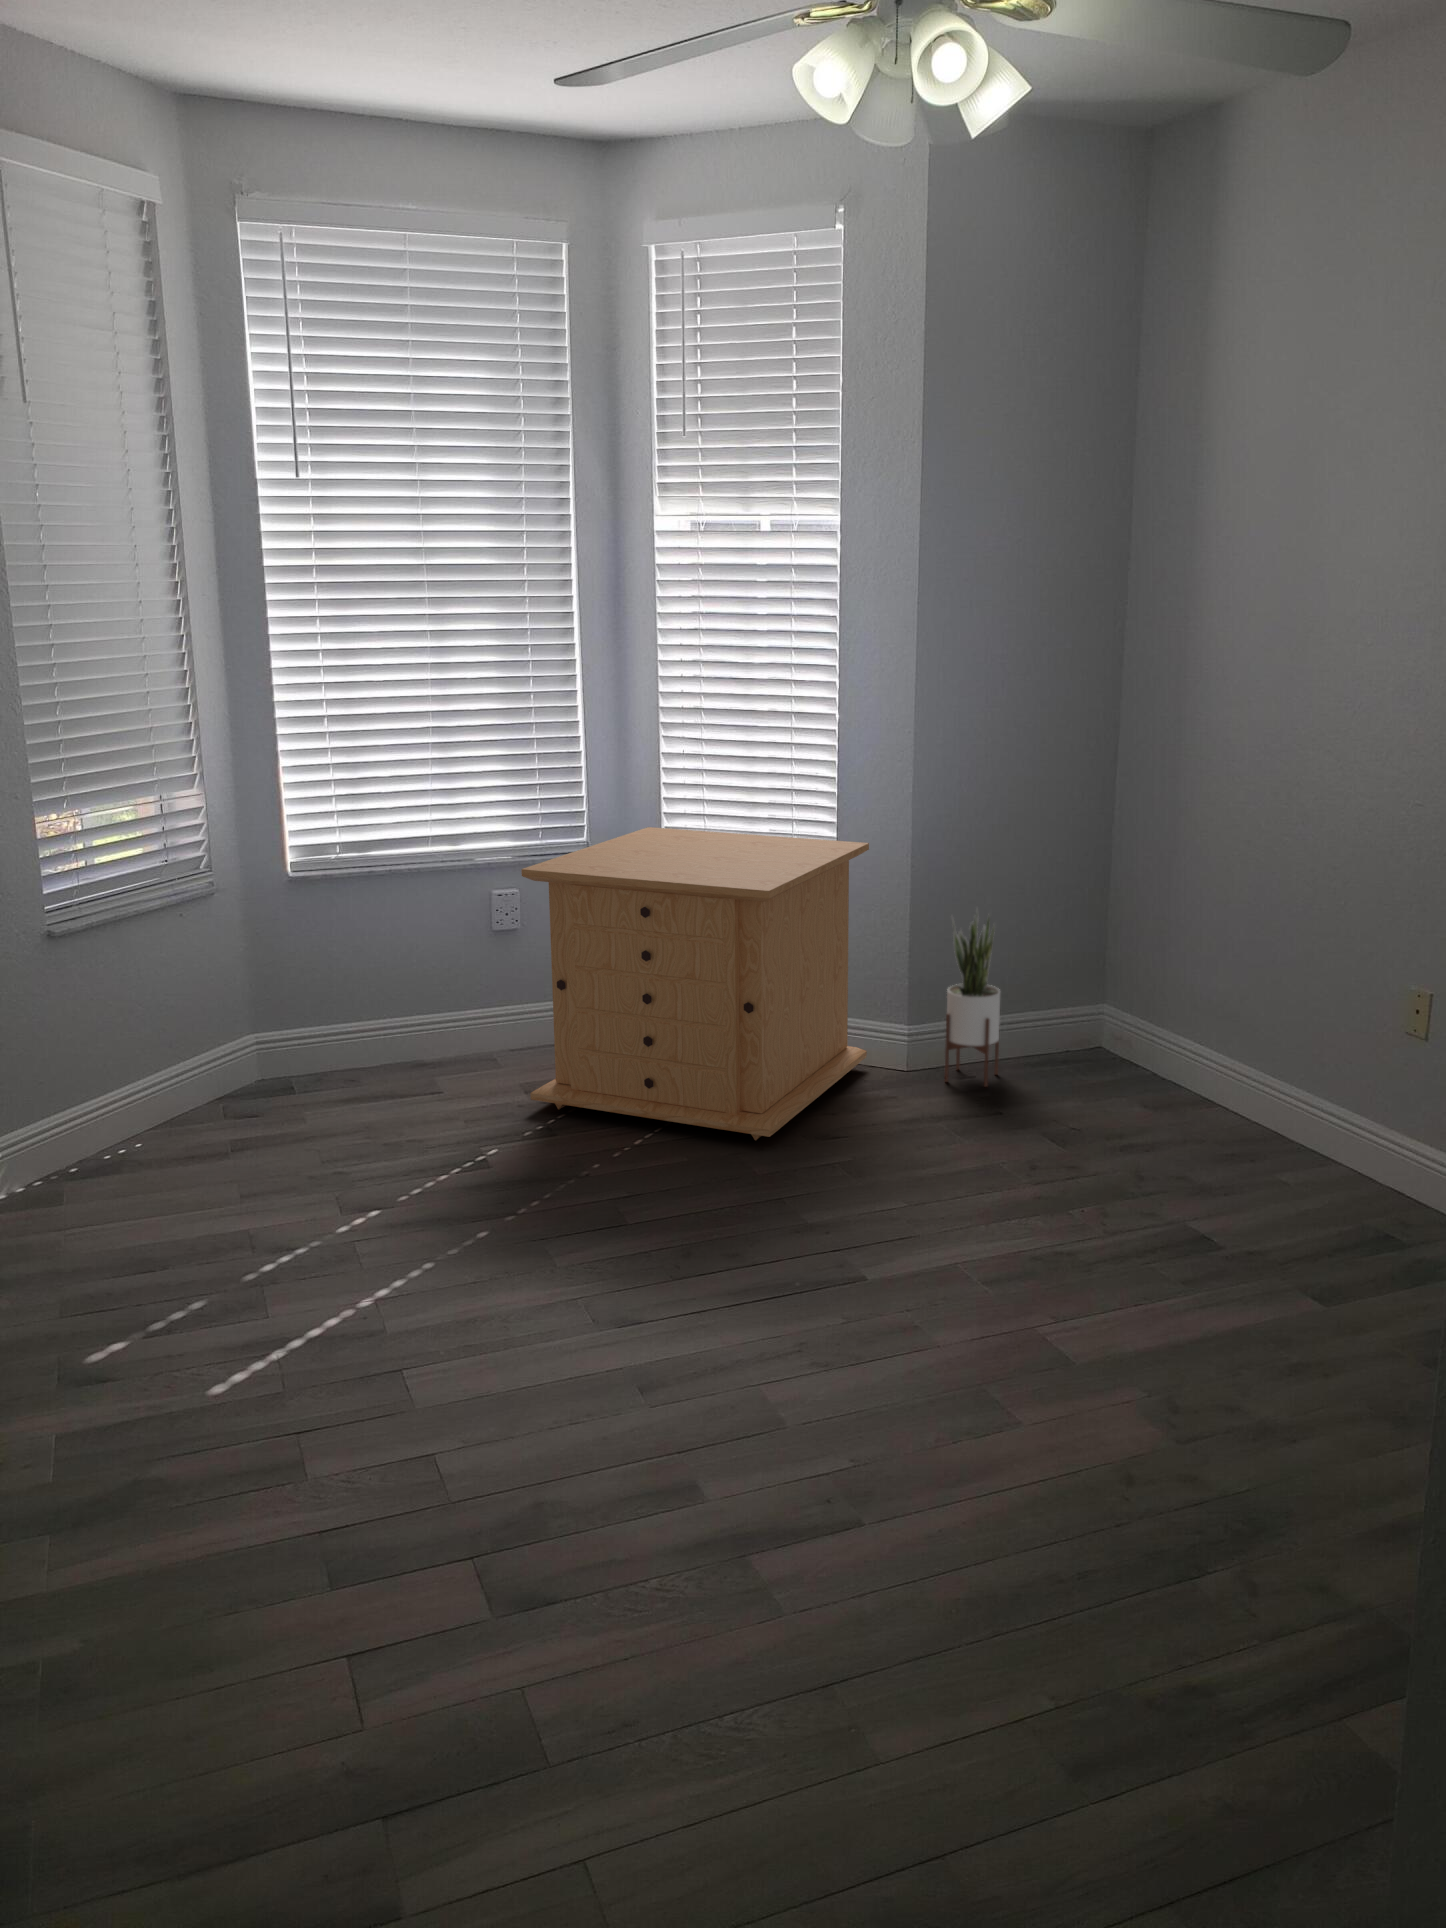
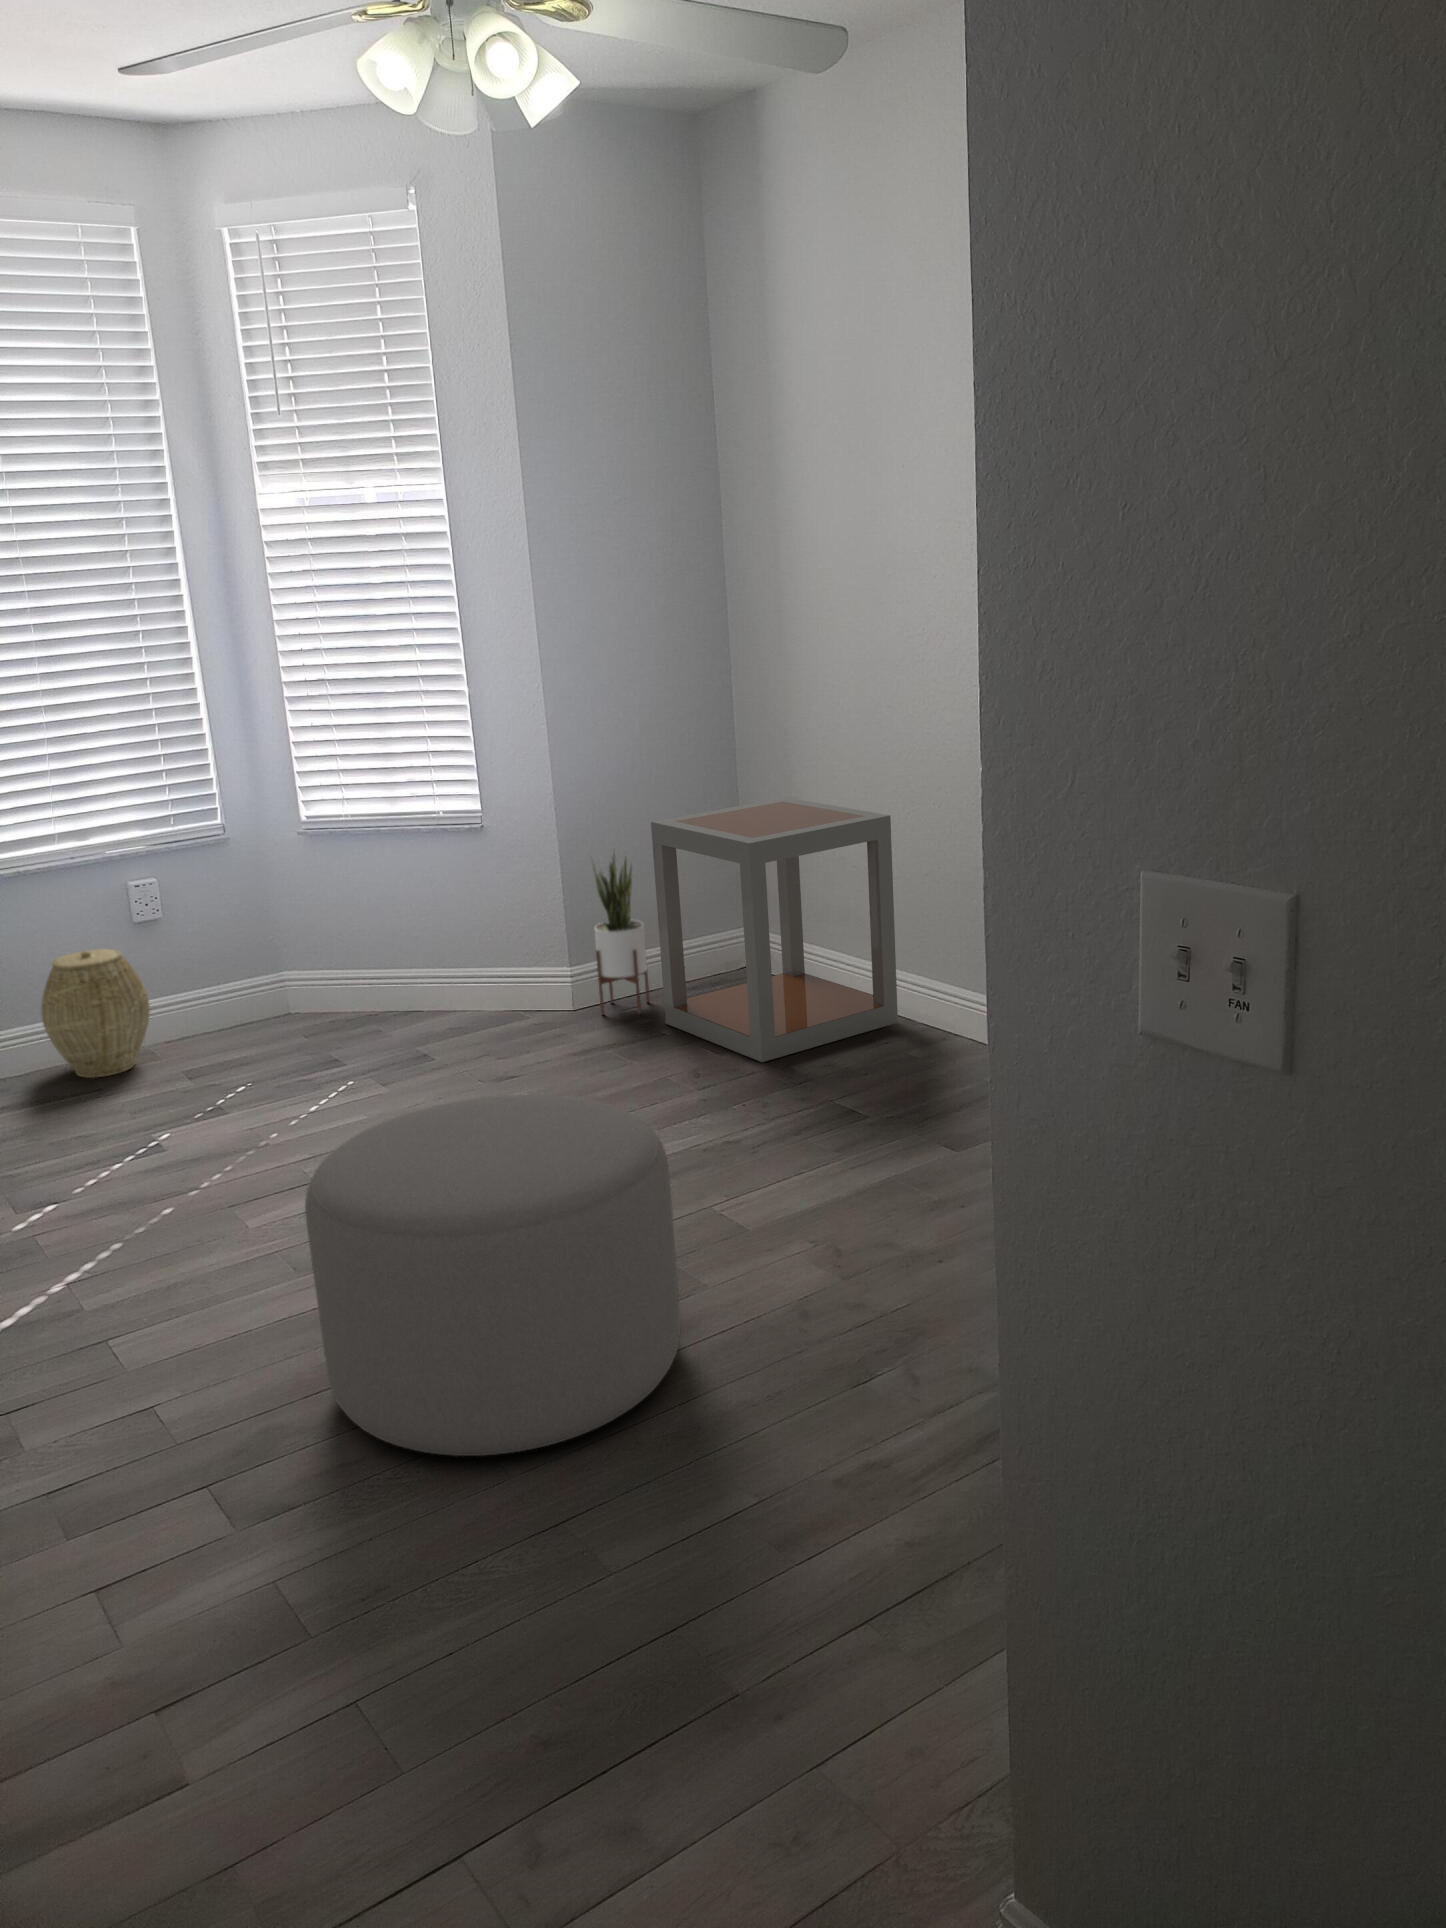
dresser: present [522,827,869,1140] -> none [161,797,525,1088]
side table: none [1013,872,1291,1163] -> present [651,797,898,1062]
woven basket: none [396,956,496,1083] -> present [41,949,150,1078]
ottoman: none [605,1189,1000,1604] -> present [305,1094,681,1456]

